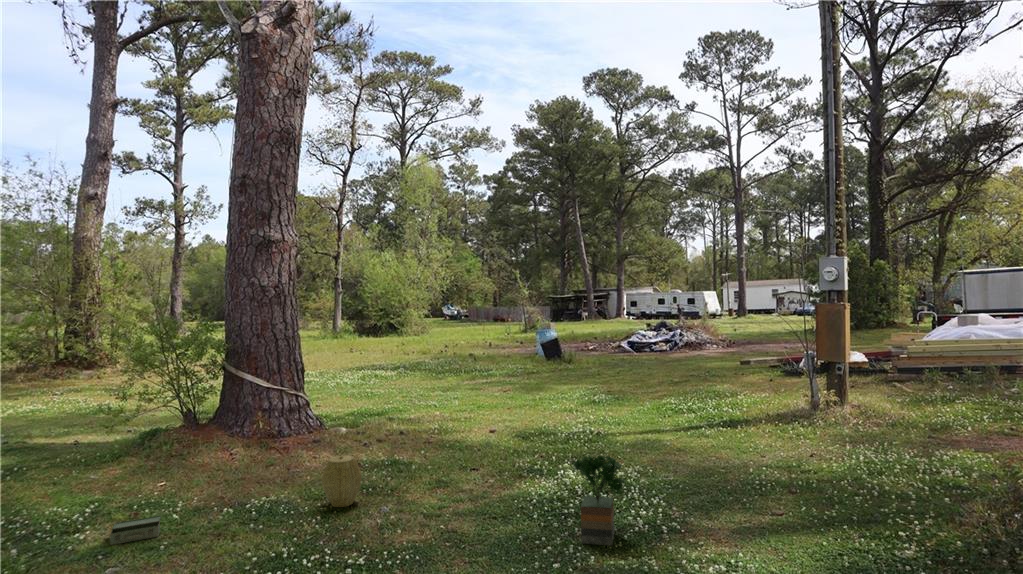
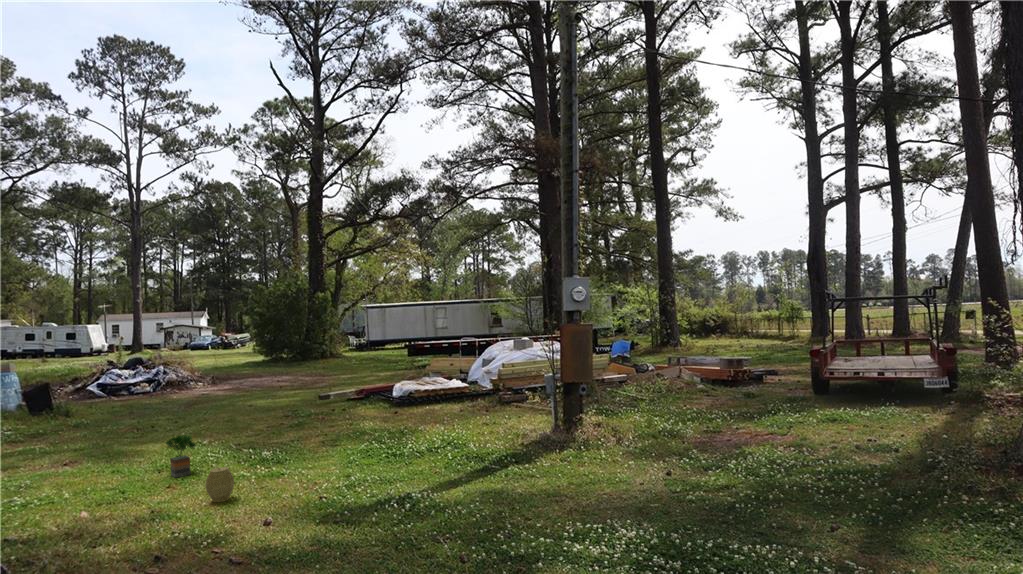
potted tree: present [572,456,625,545] -> present [166,436,196,478]
toolbox: present [110,516,161,545] -> none [107,533,148,553]

